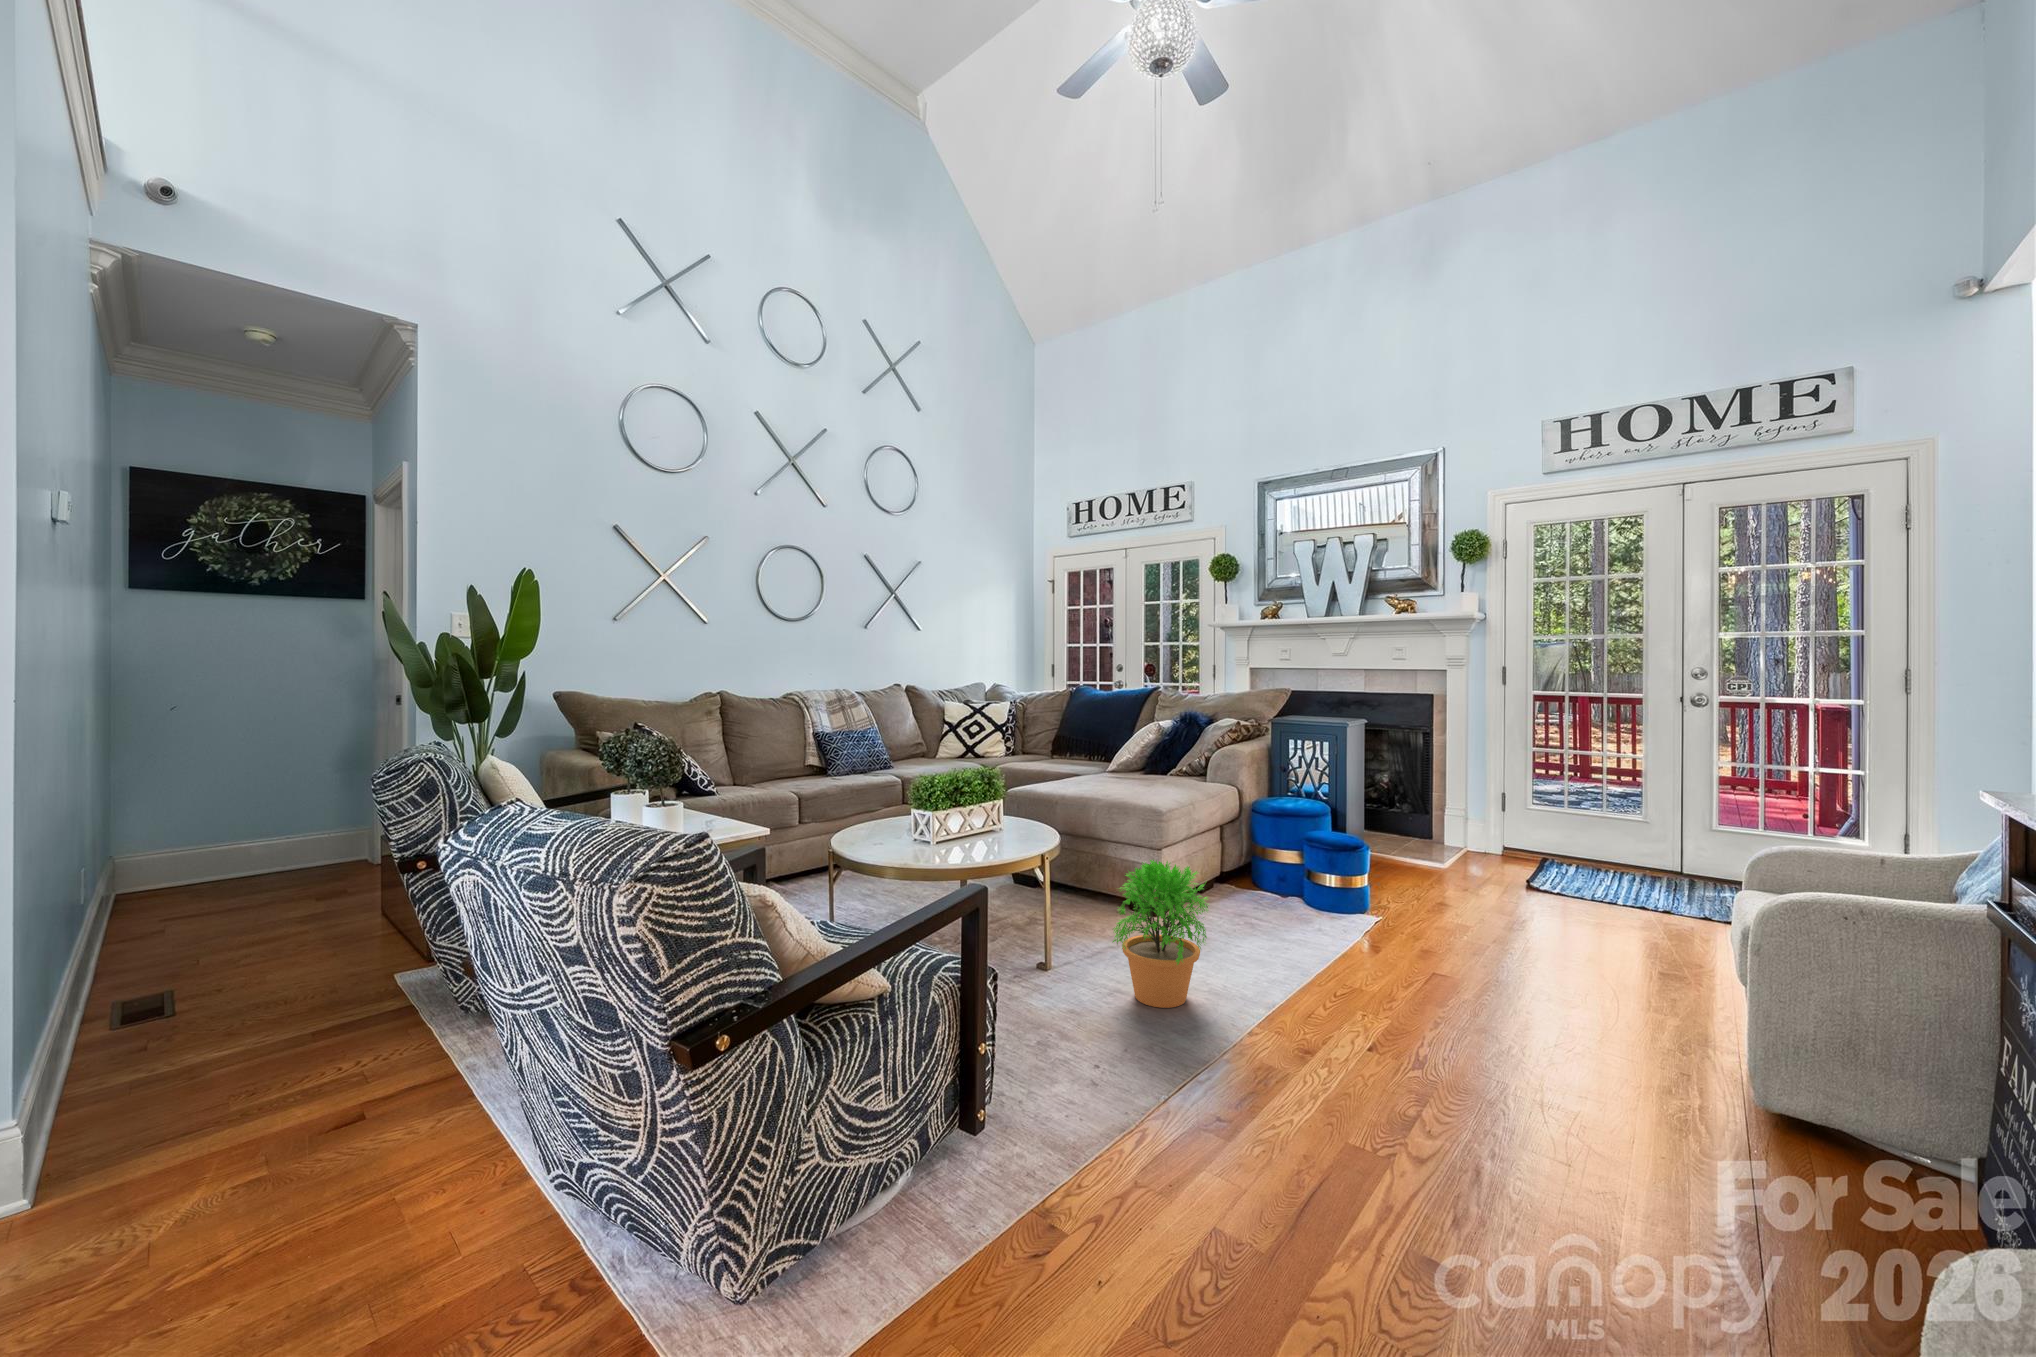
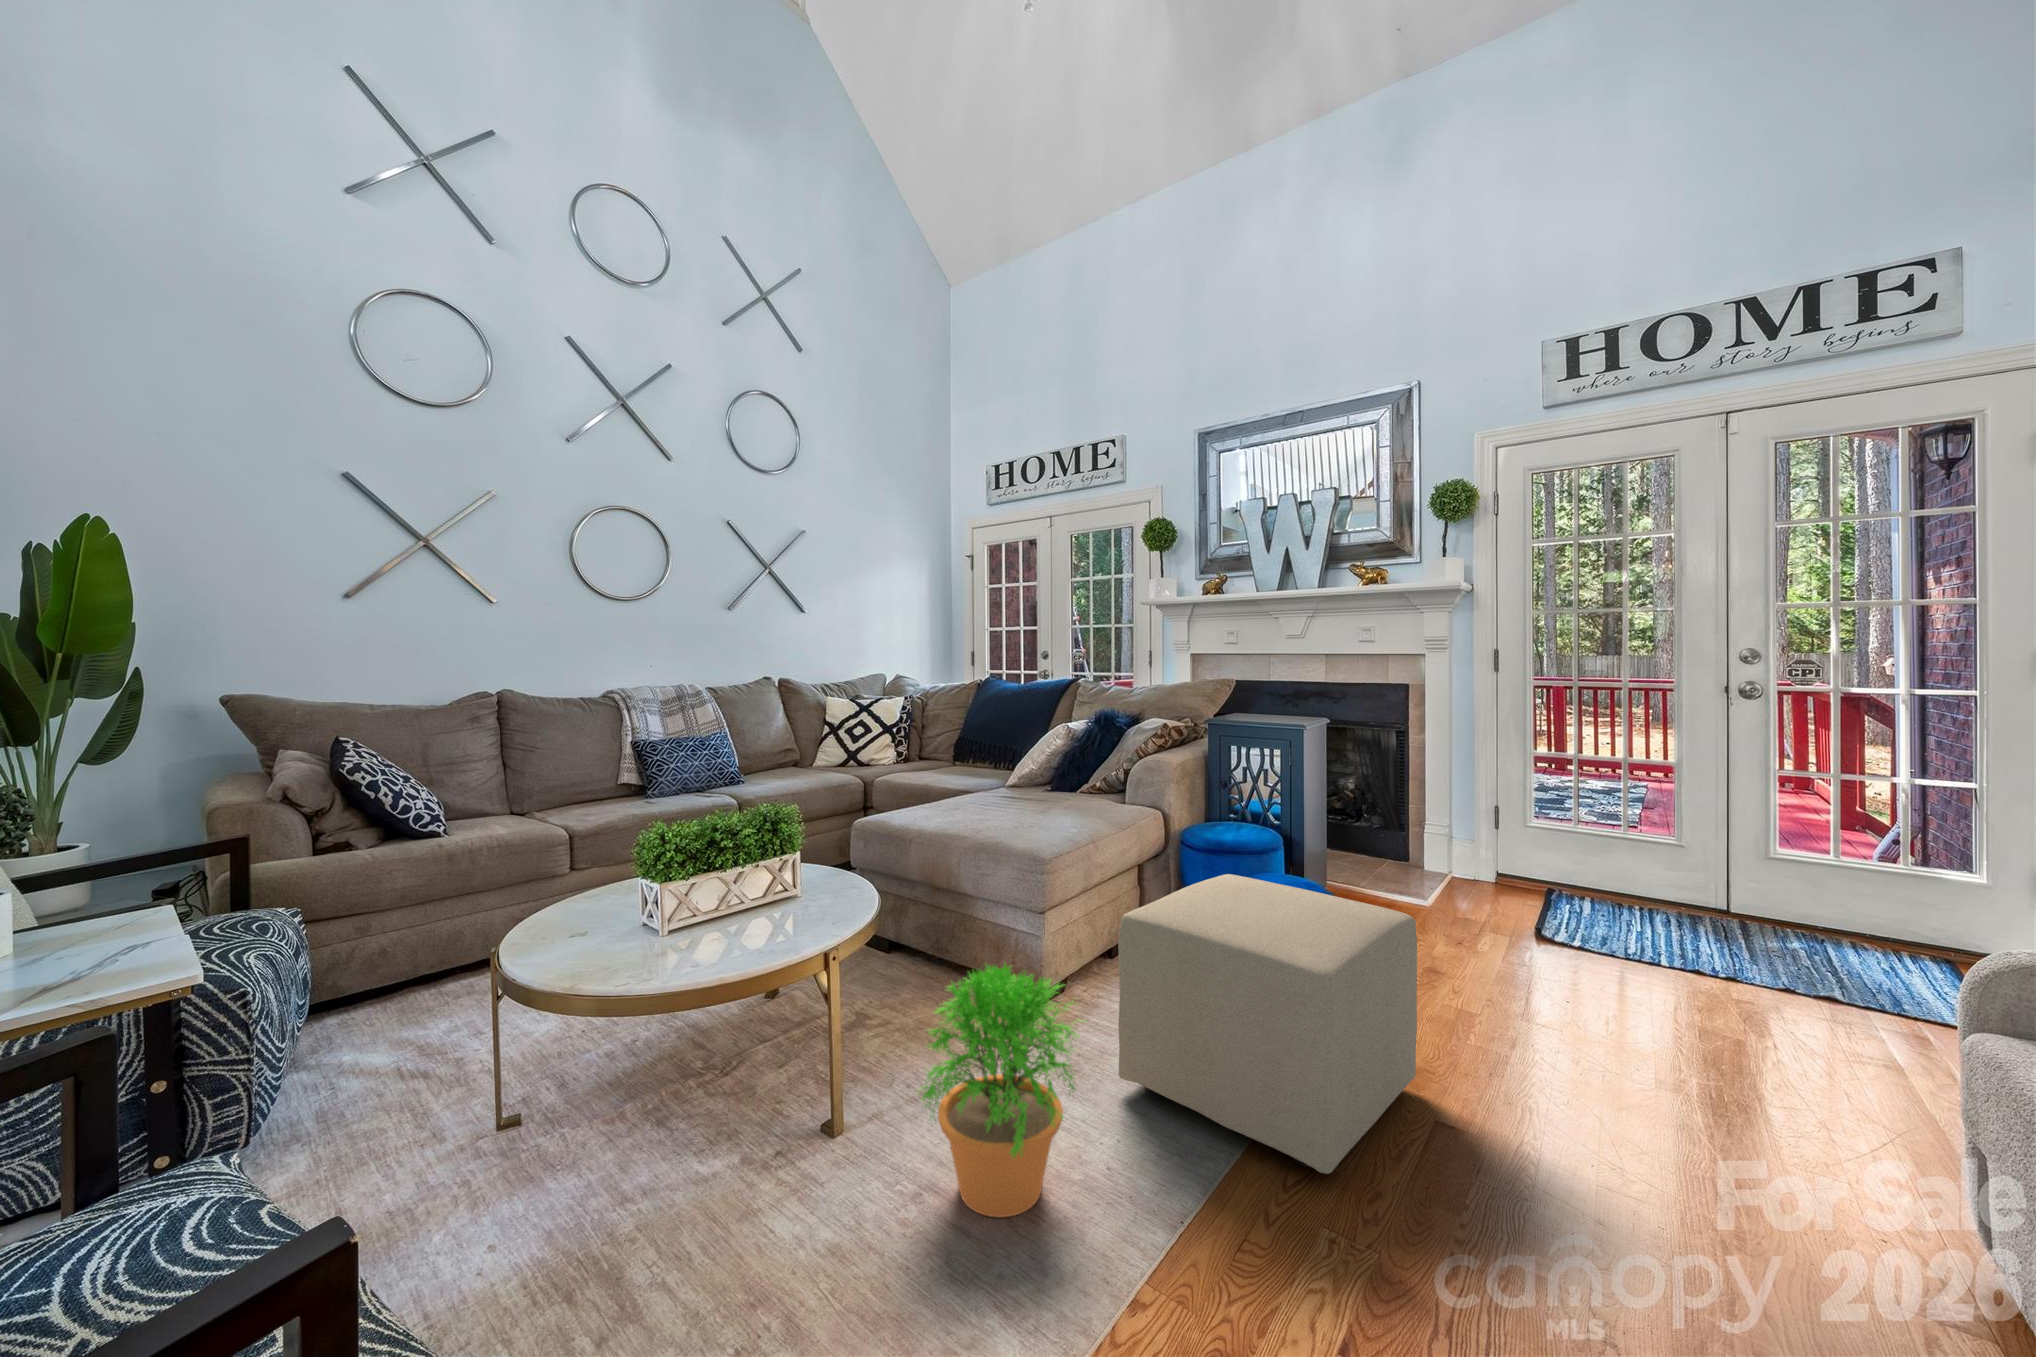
ottoman: none [1224,823,1425,992] -> present [1118,874,1417,1174]

